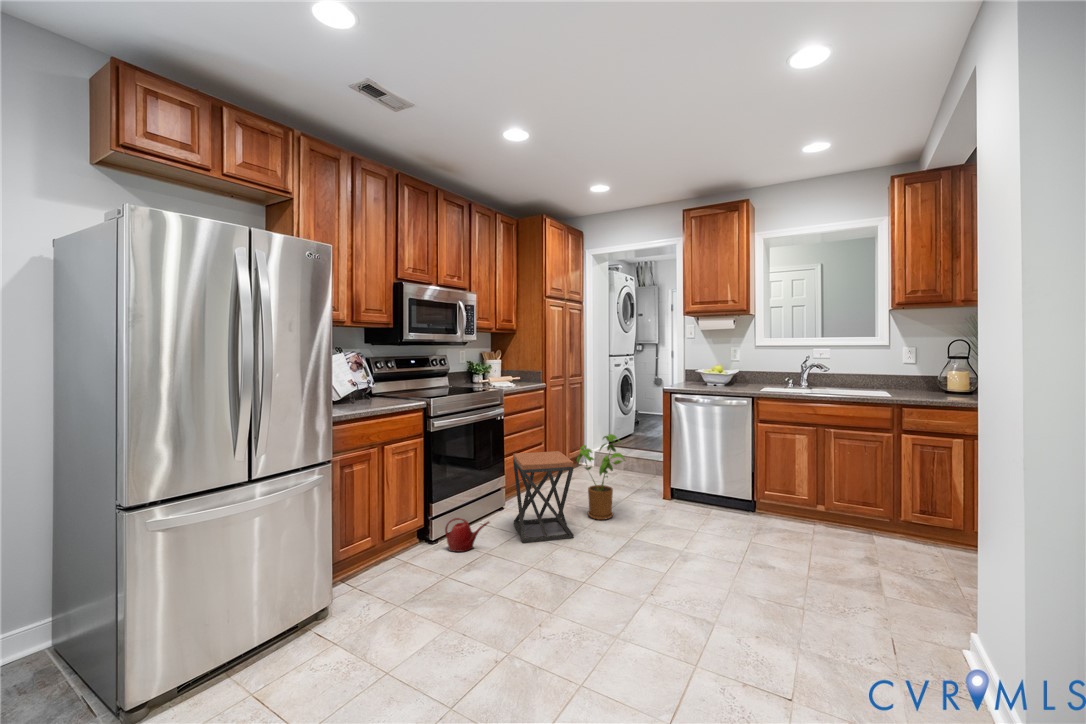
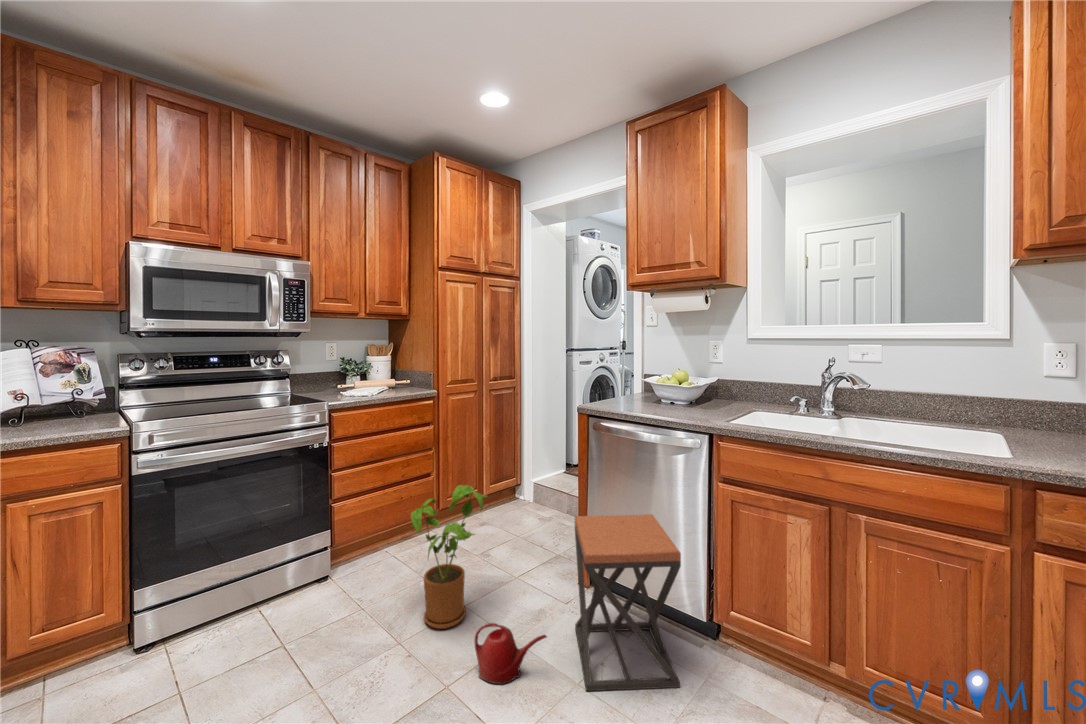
stool: present [513,451,574,543] -> present [575,514,681,691]
watering can: present [445,518,490,552] -> present [474,623,547,685]

